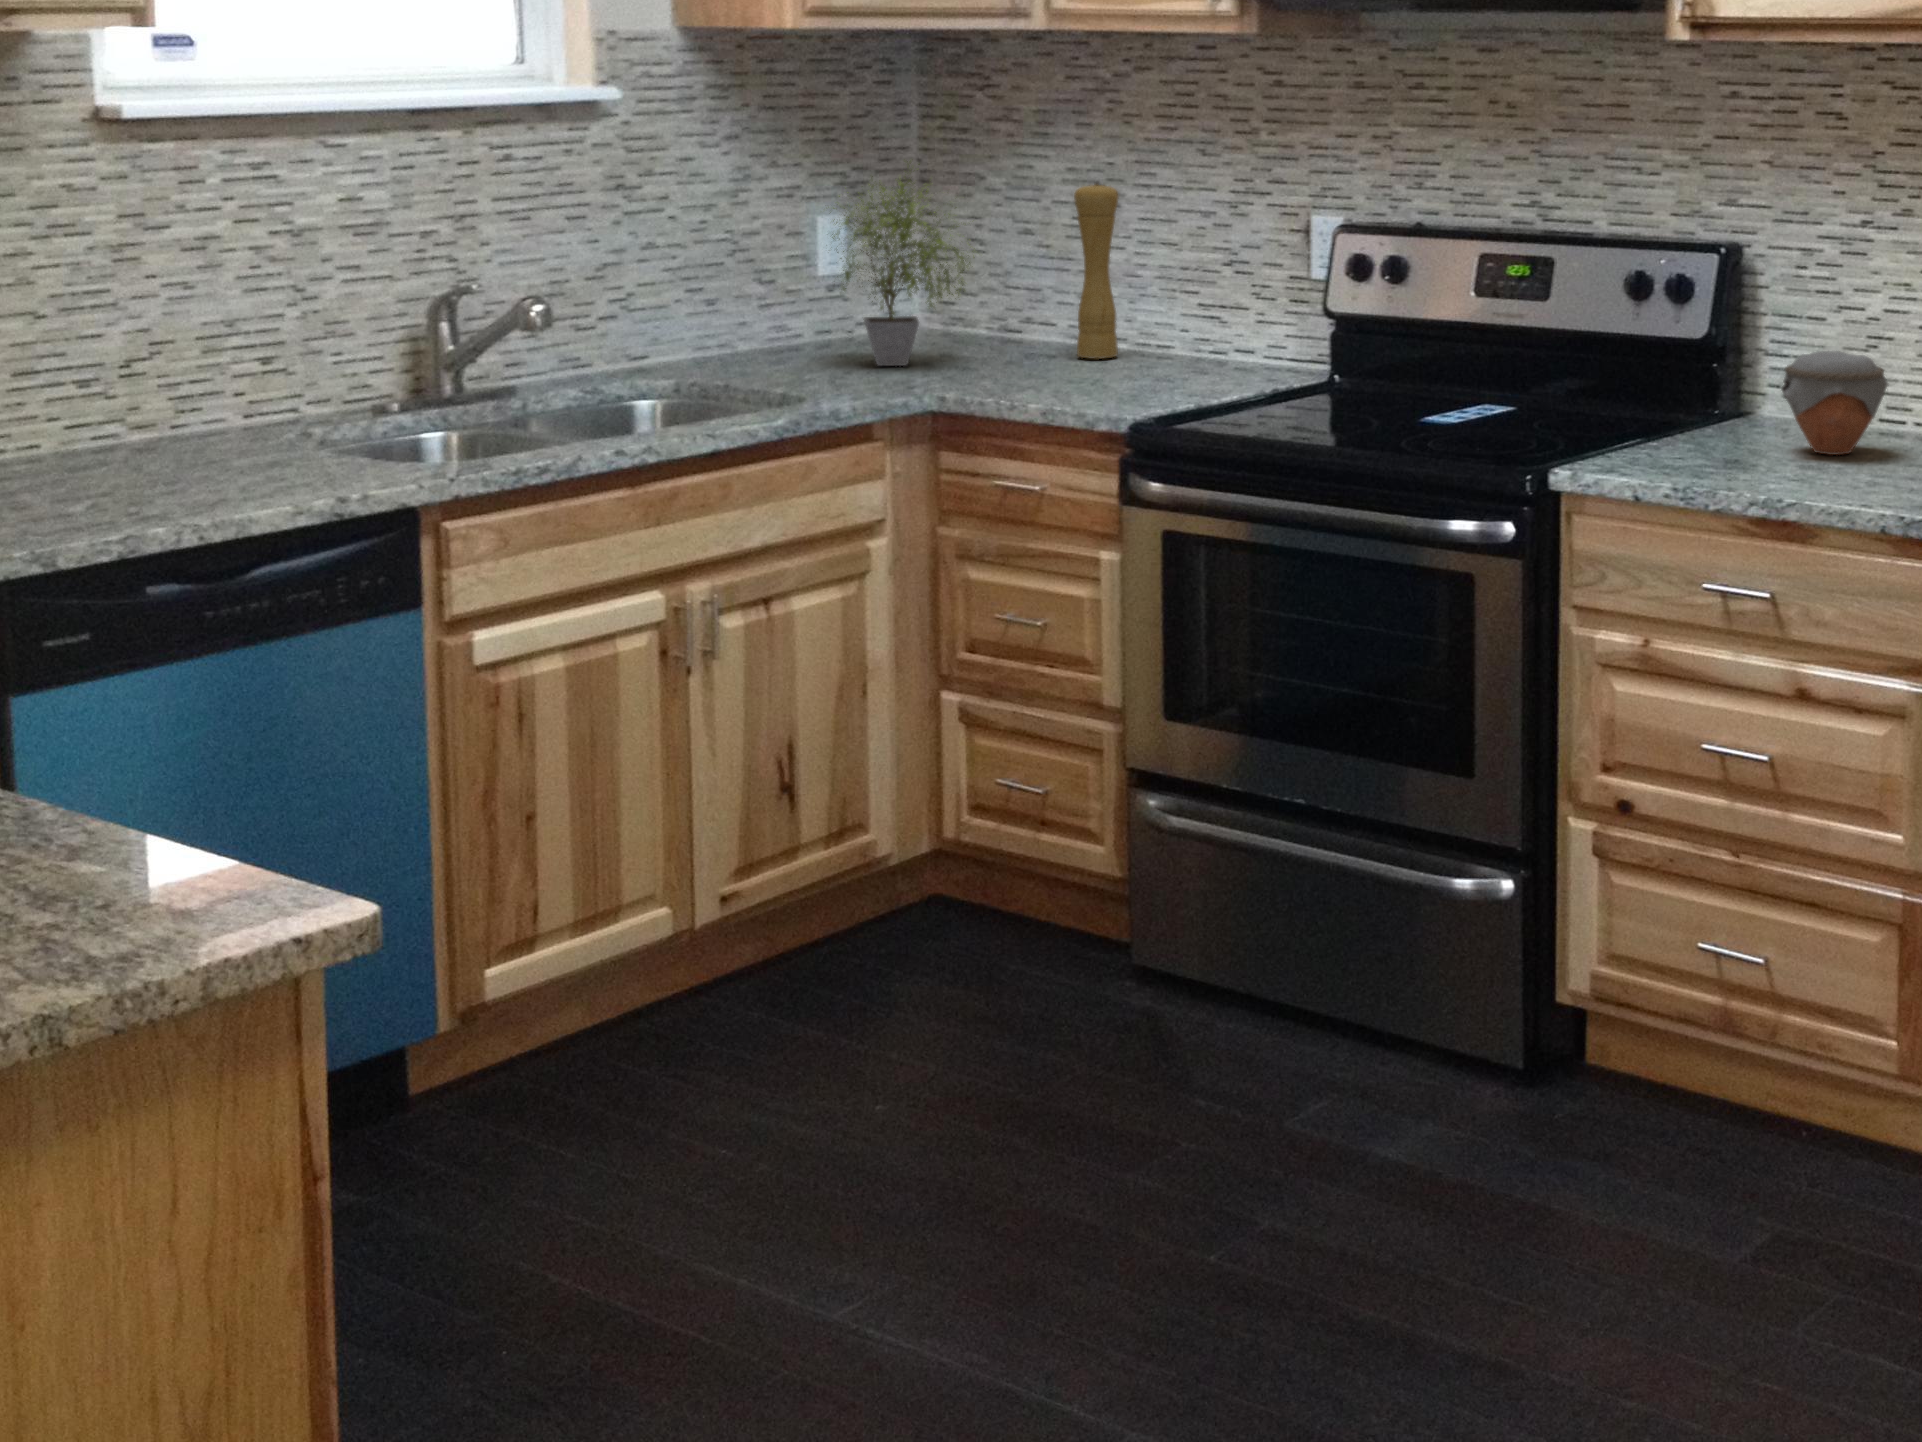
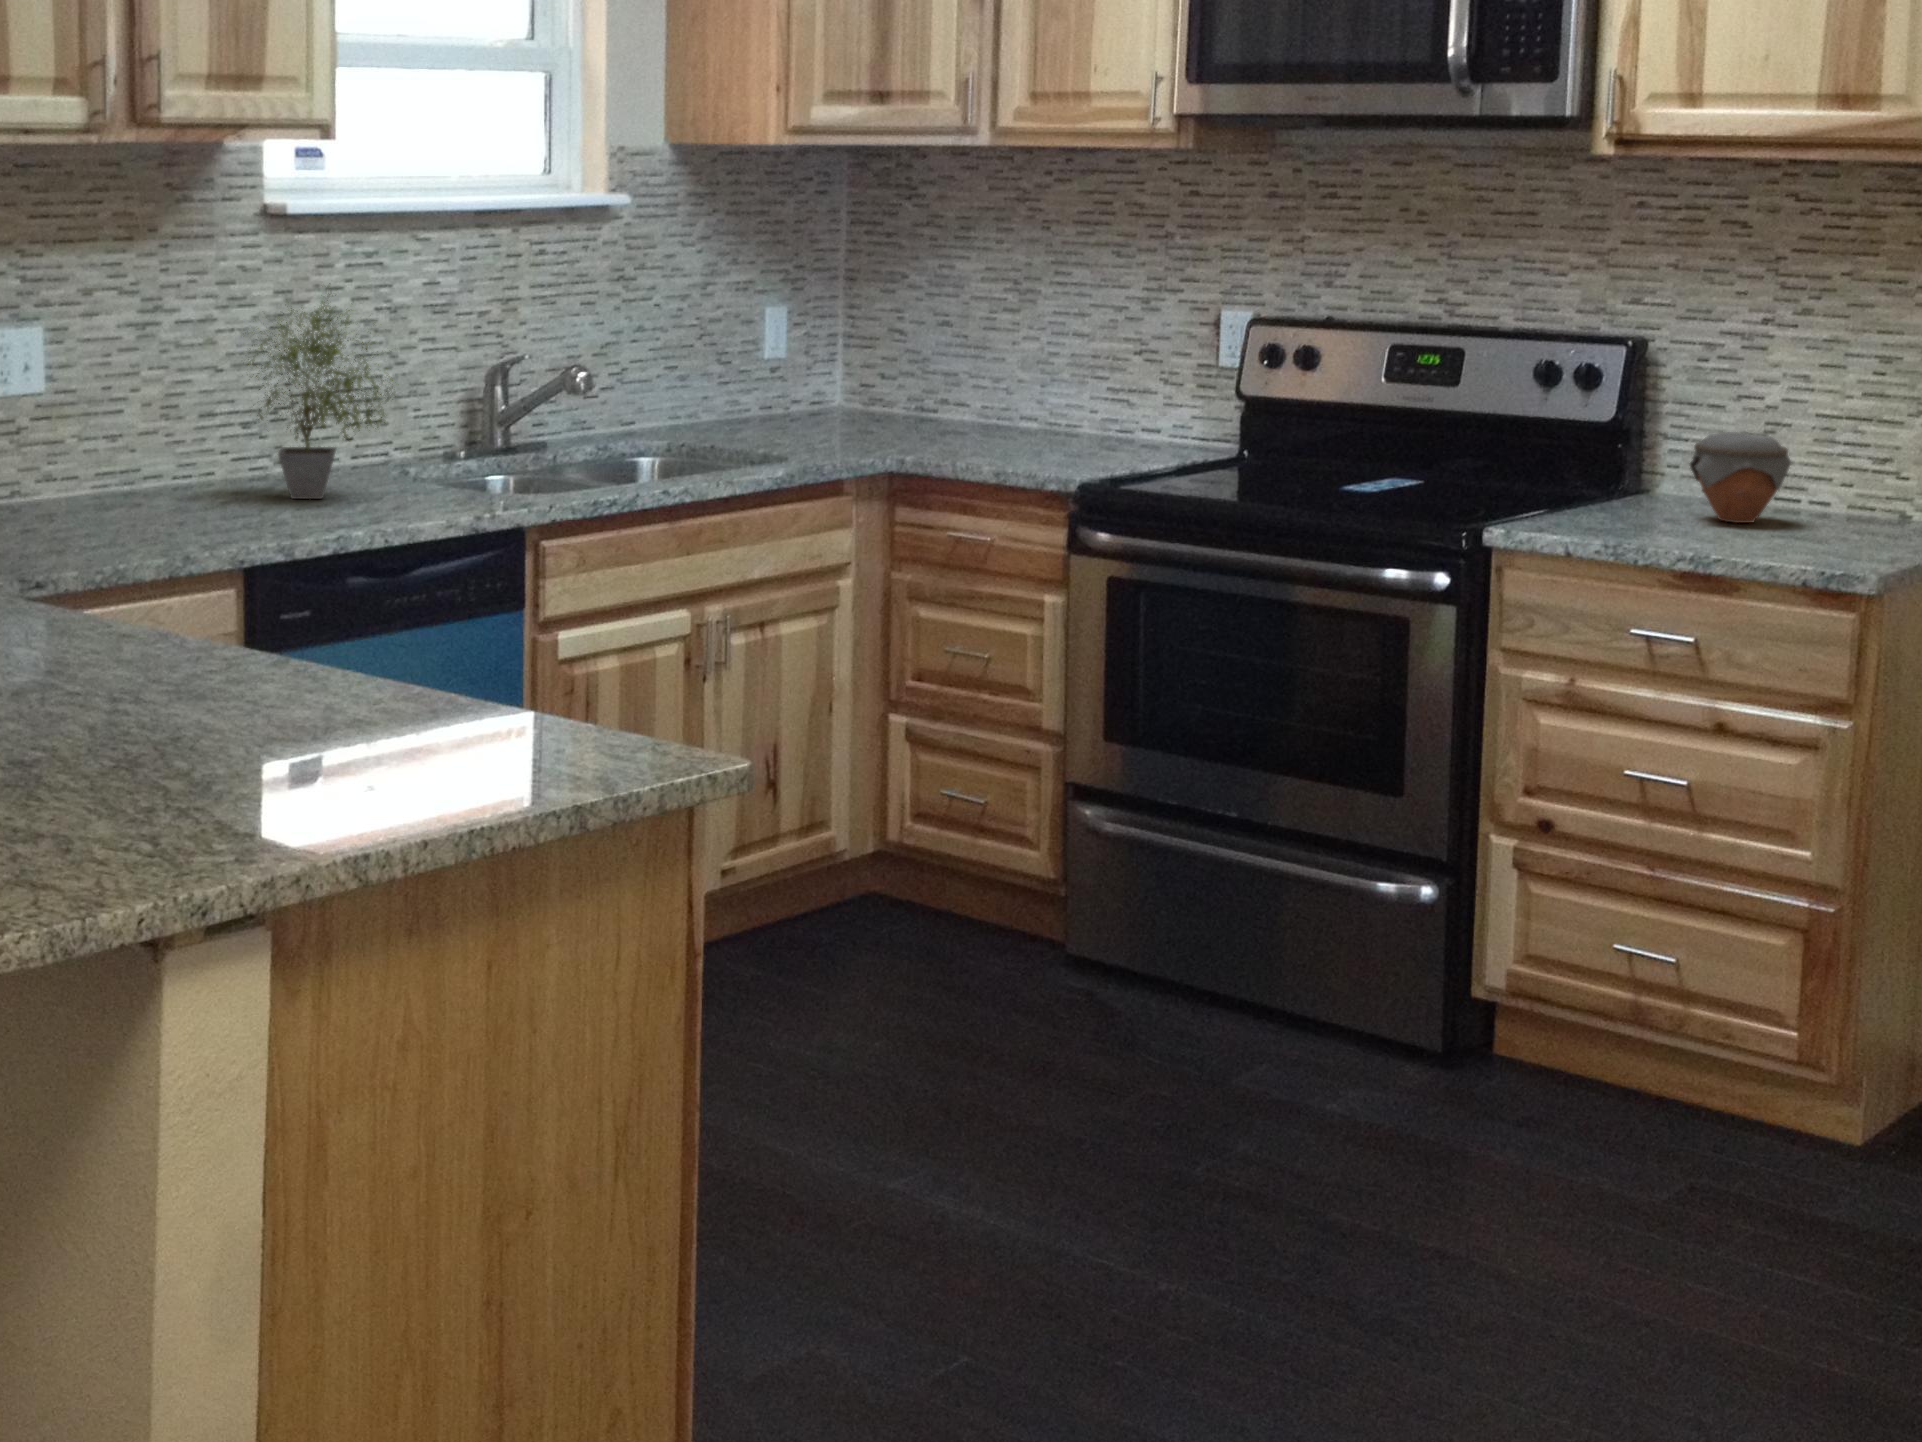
potted plant: present [832,164,975,366] -> present [248,294,393,499]
pepper mill: present [1074,183,1119,359] -> none [1000,280,1042,433]

